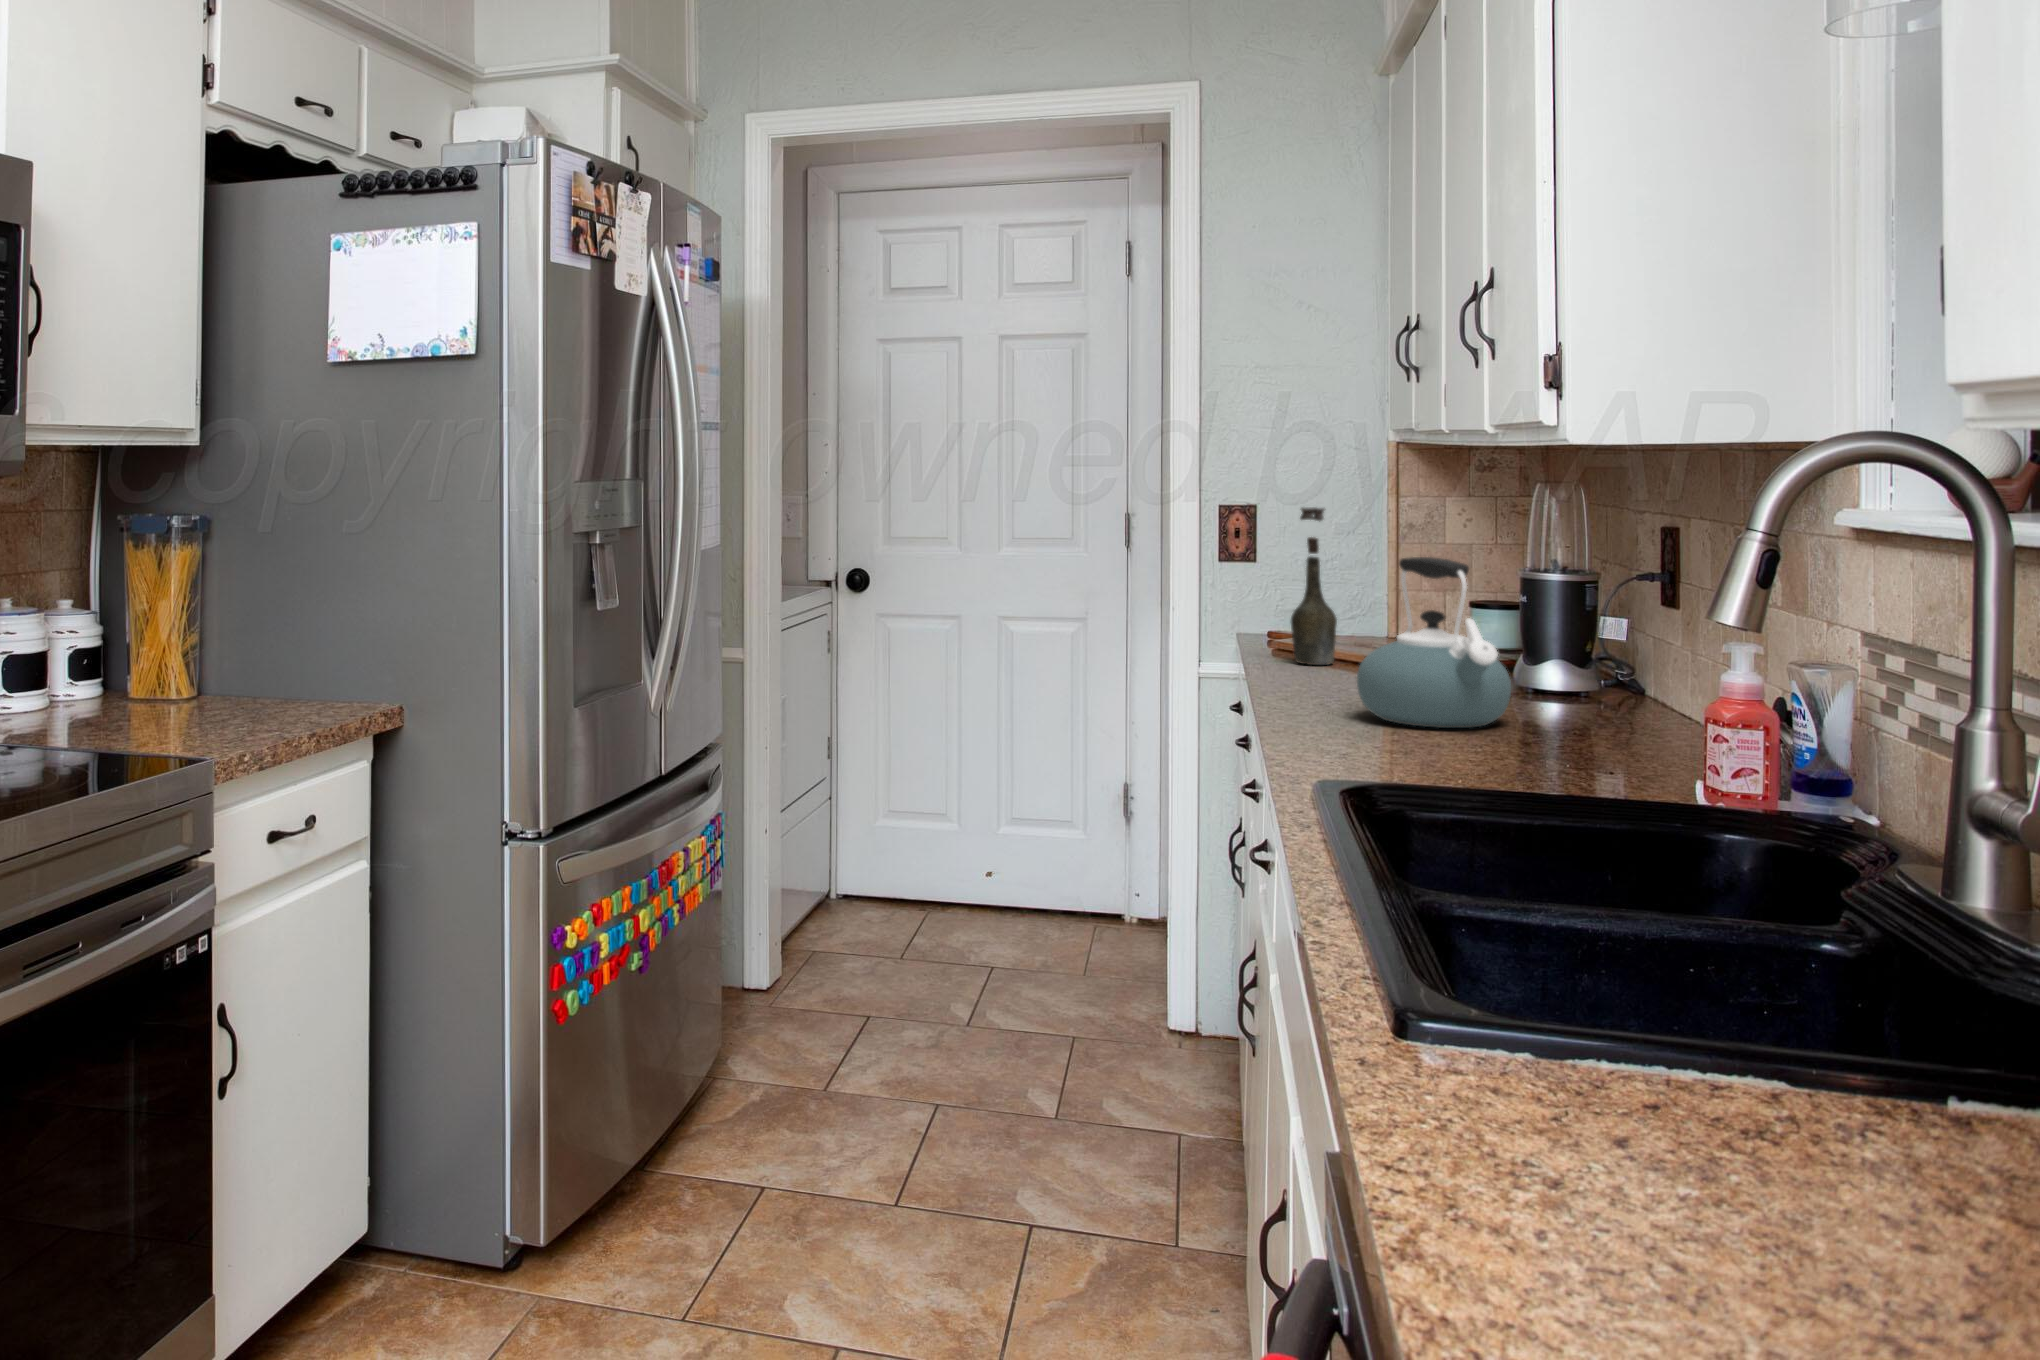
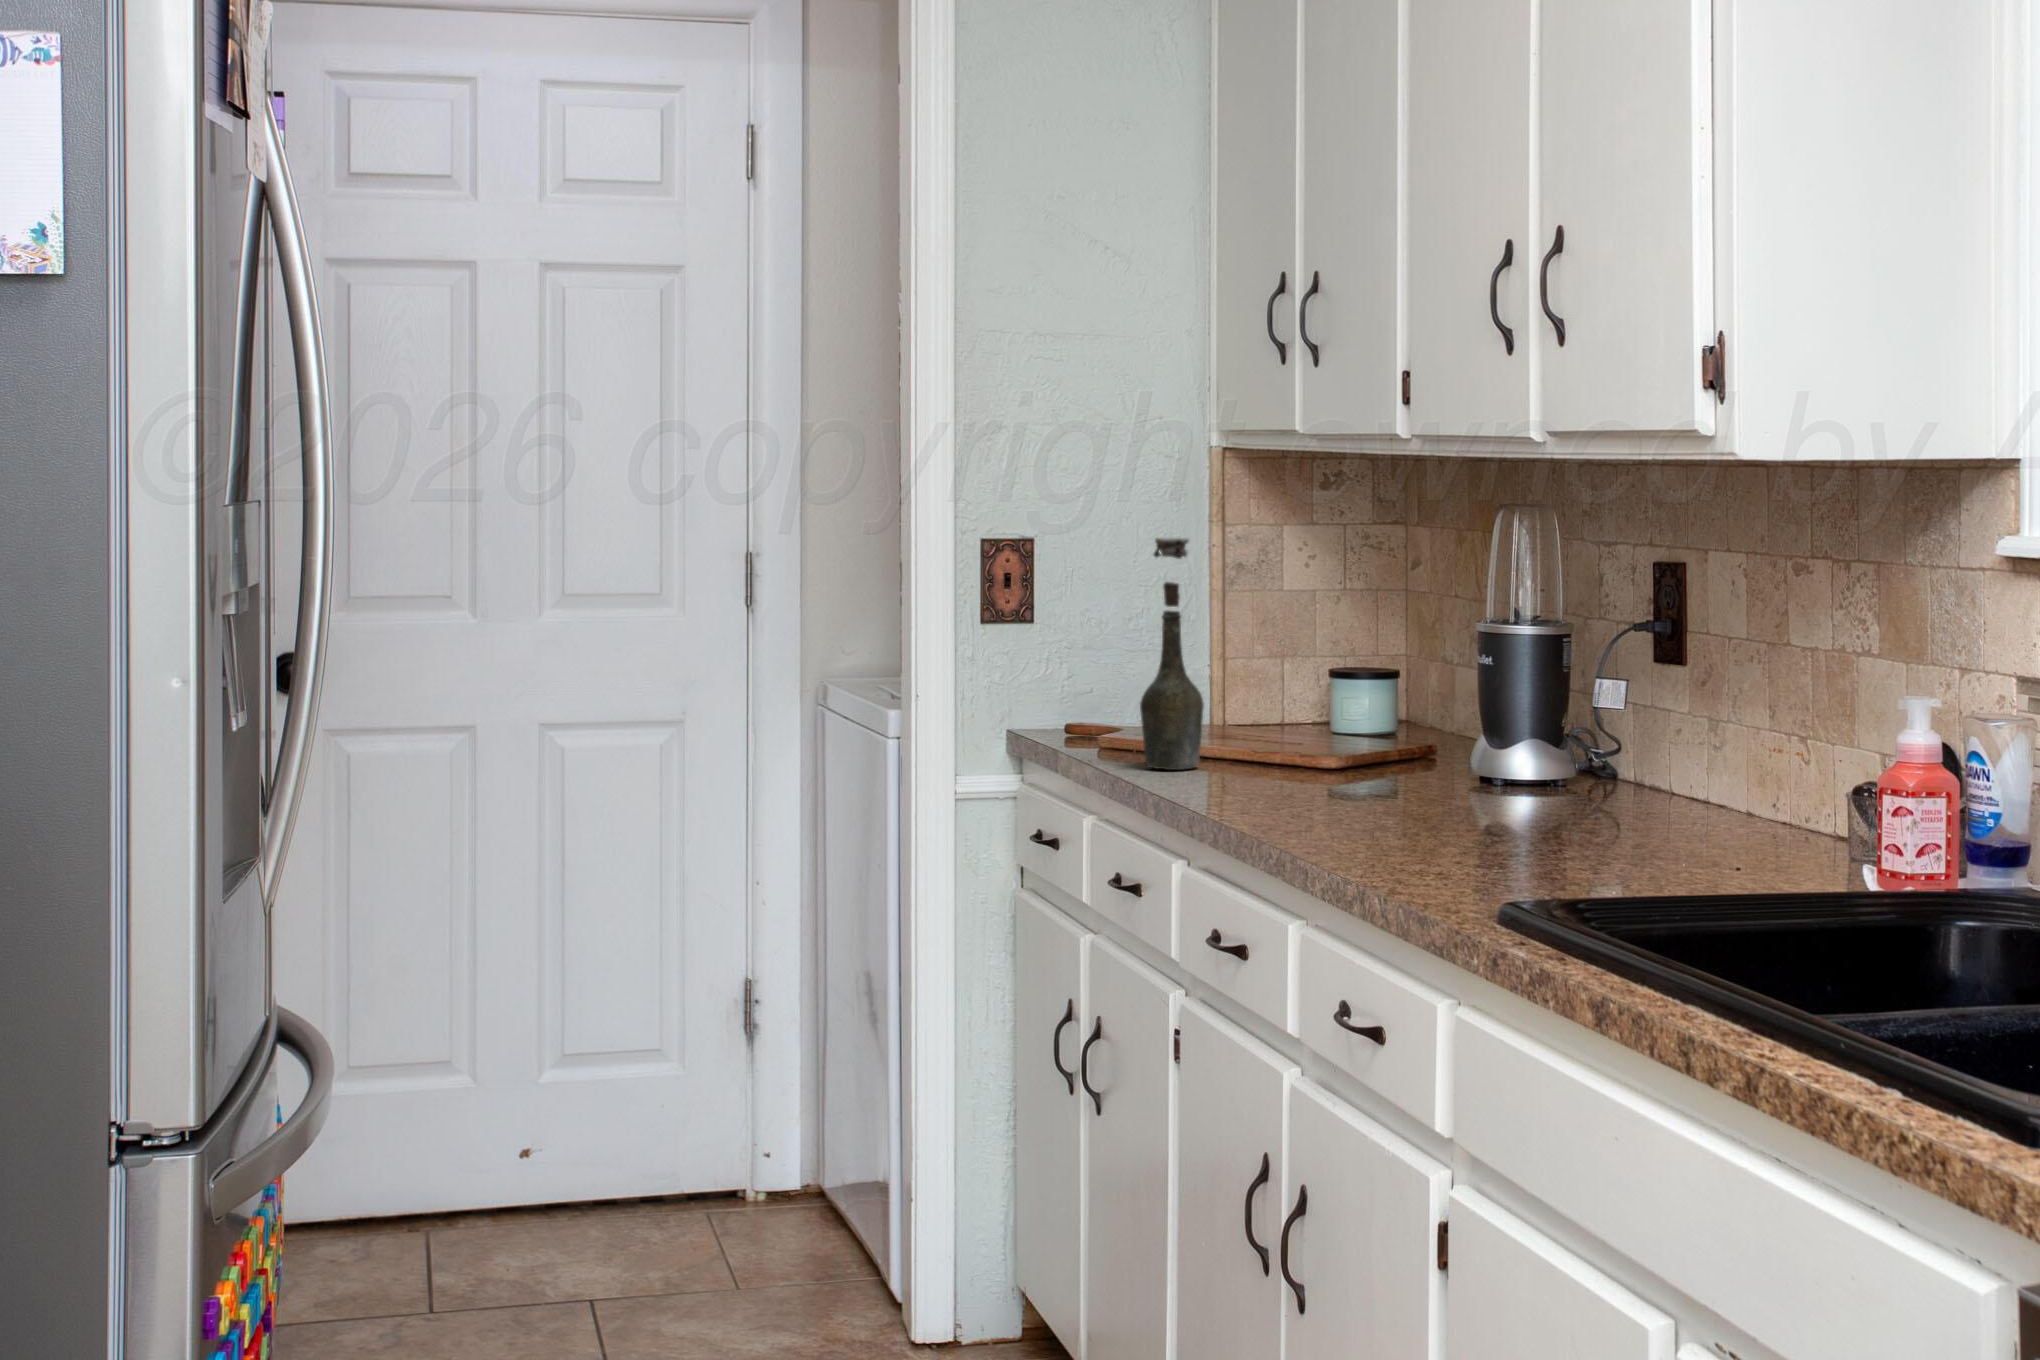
kettle: present [1357,557,1511,728] -> none [1354,606,1552,836]

